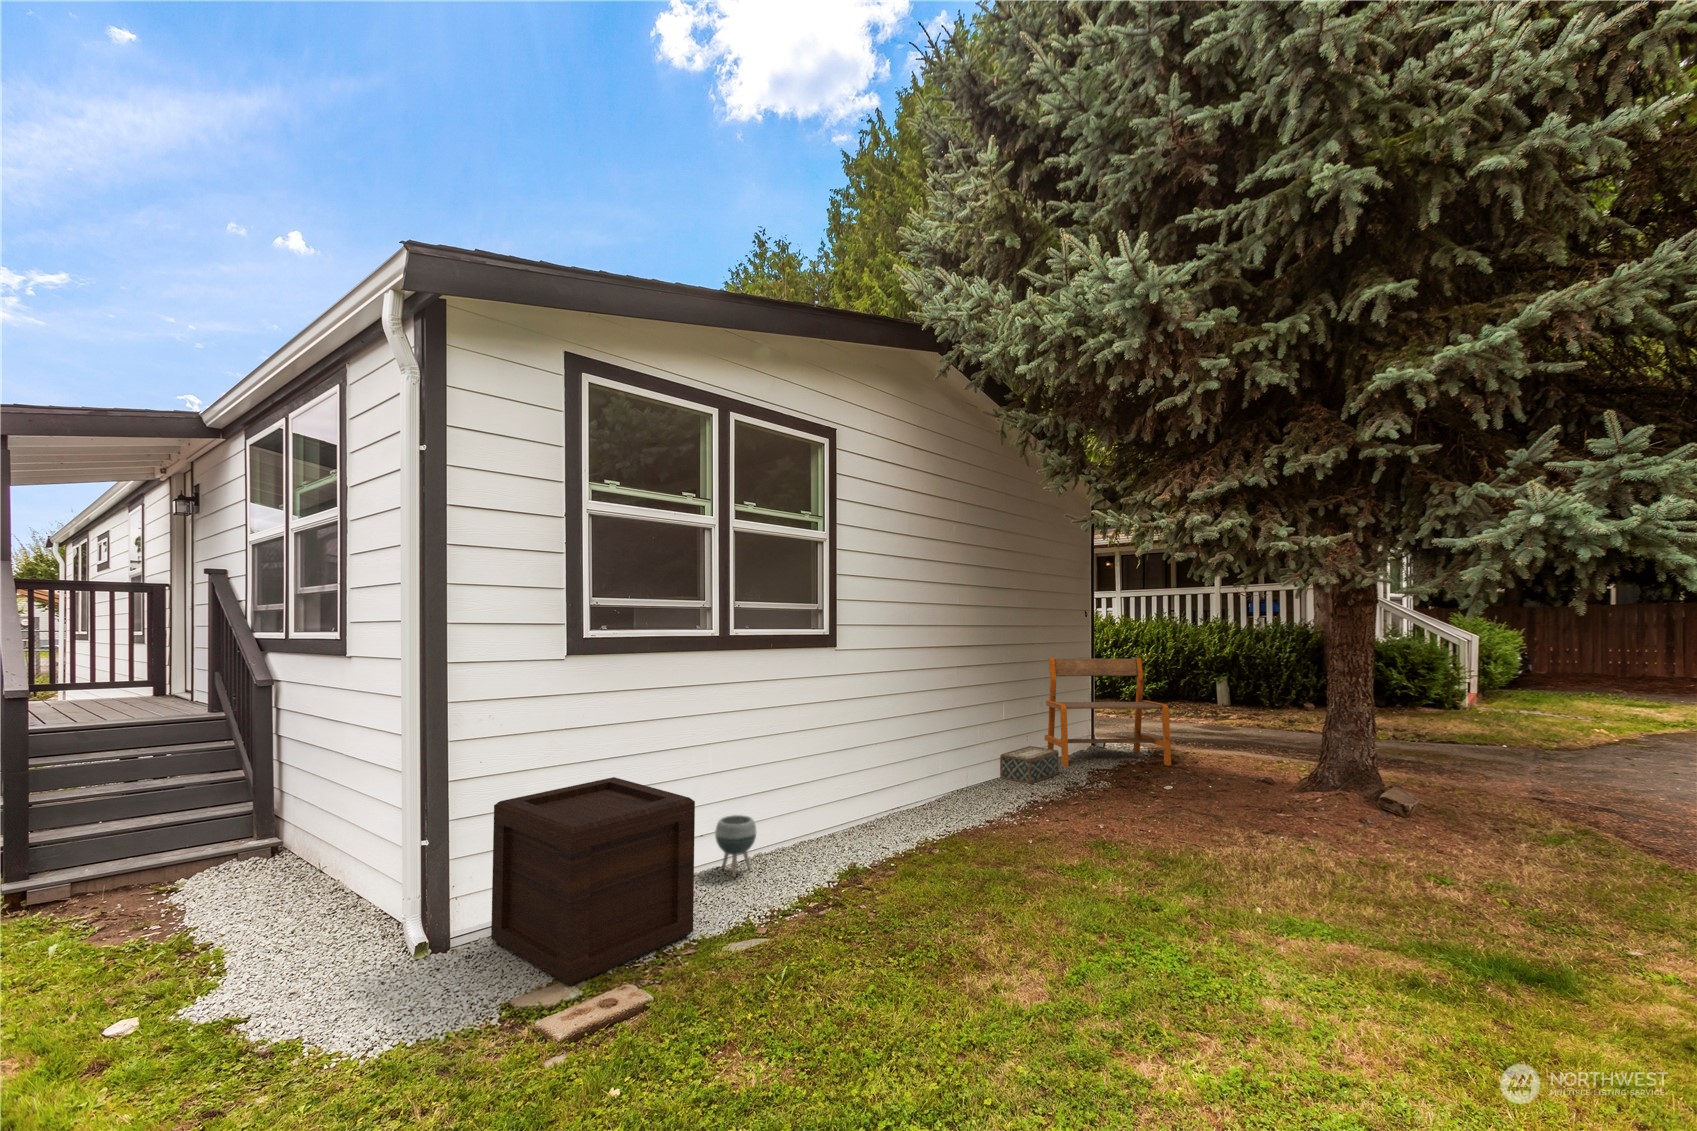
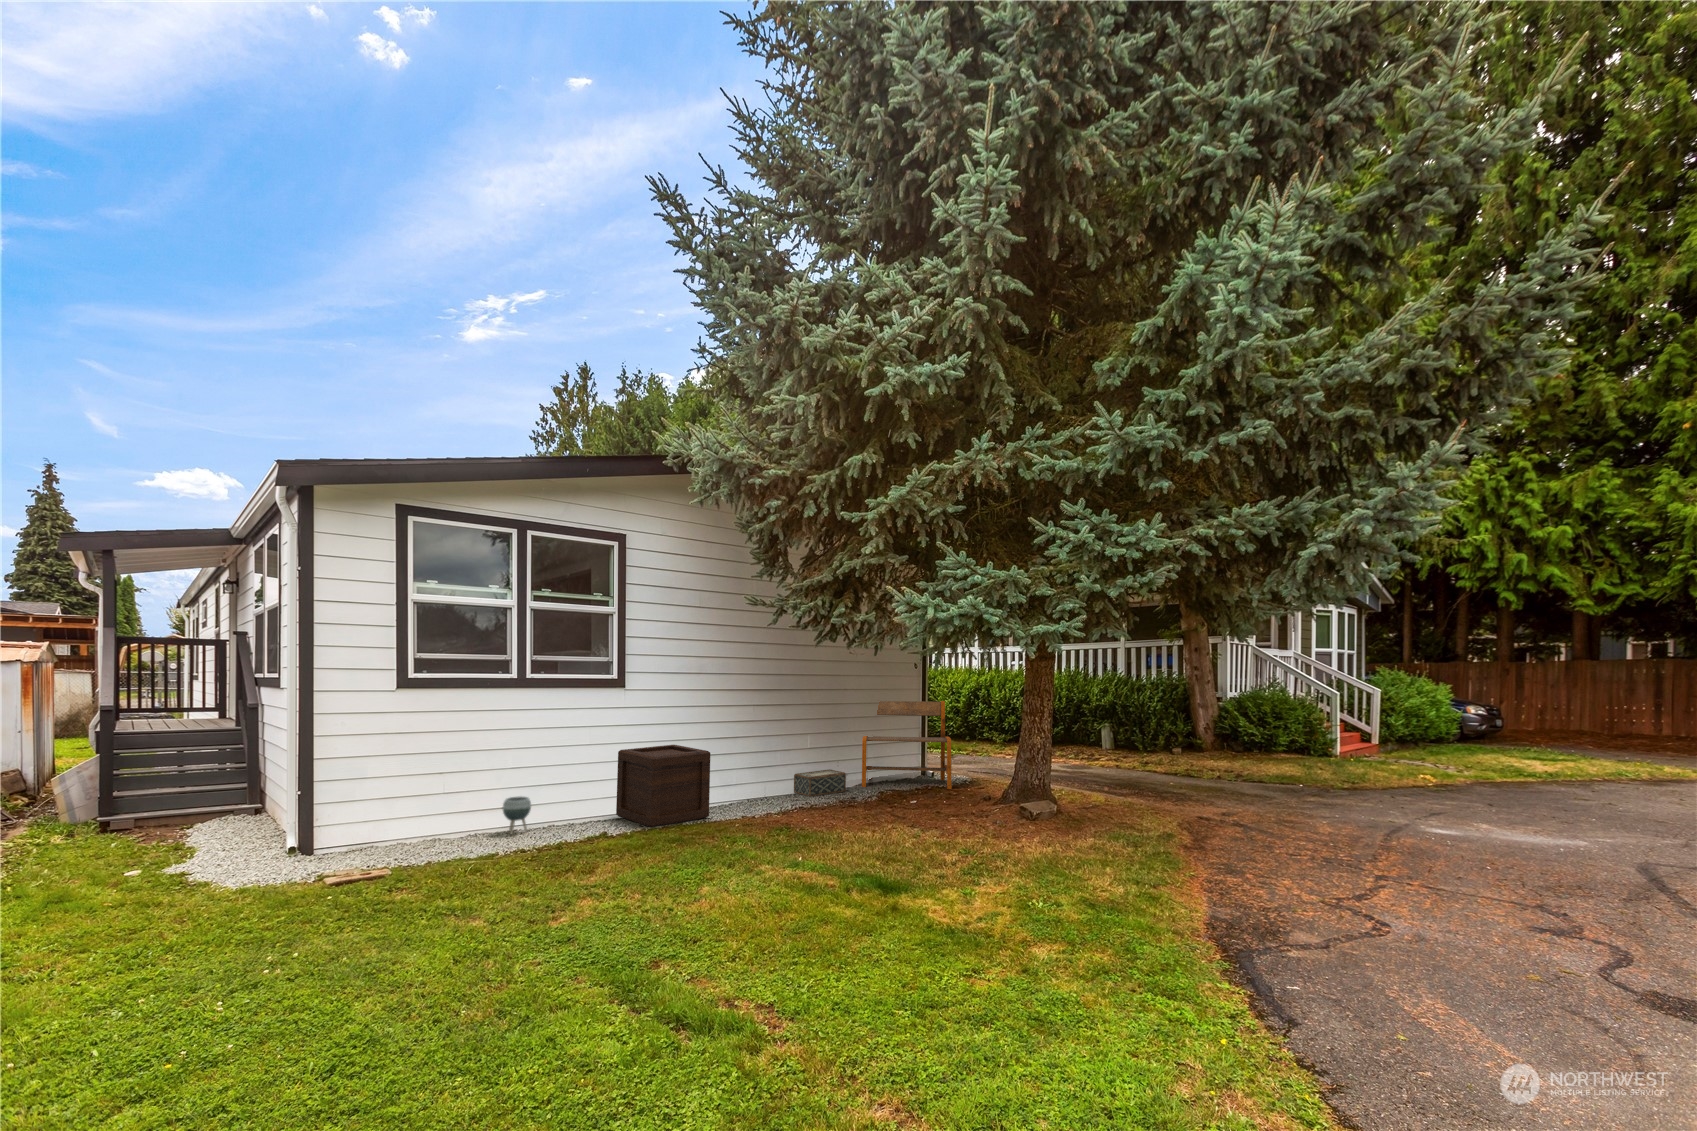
wooden crate: present [491,777,695,986] -> present [616,745,710,827]

